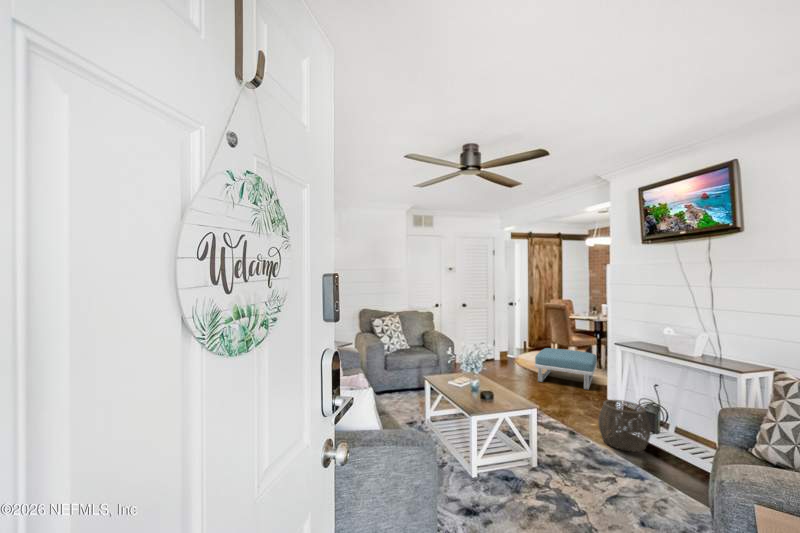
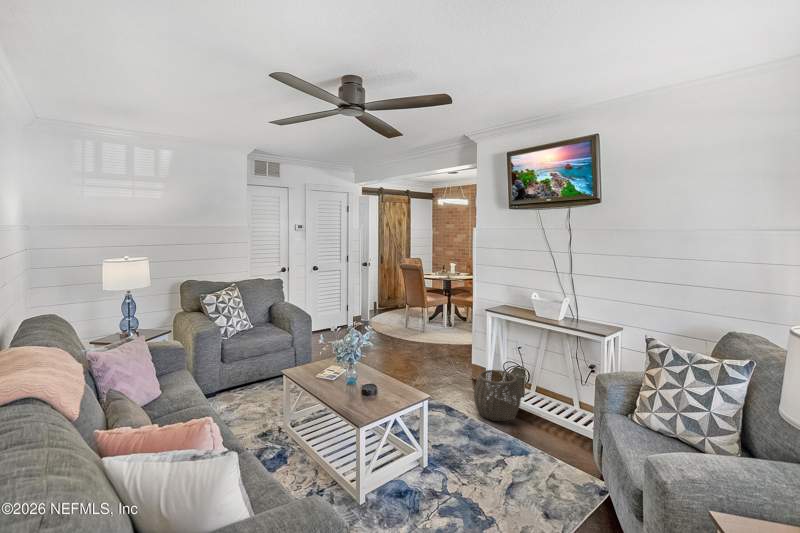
footstool: present [535,348,597,389] -> none [397,315,453,354]

